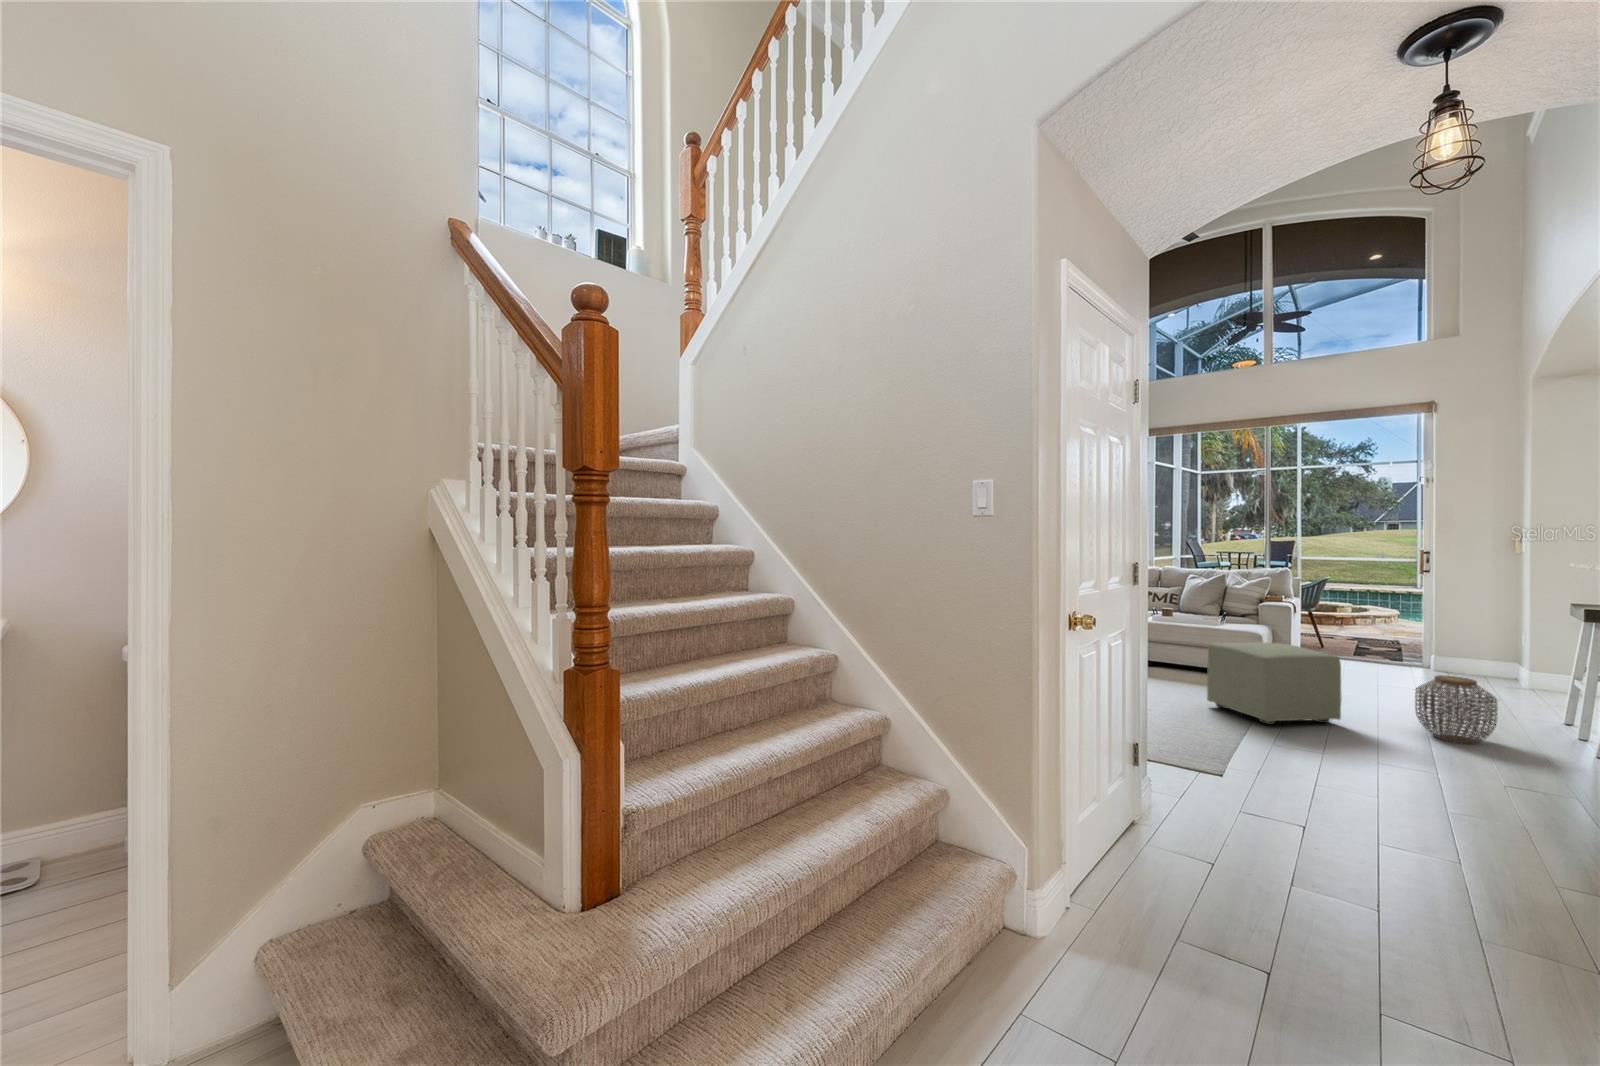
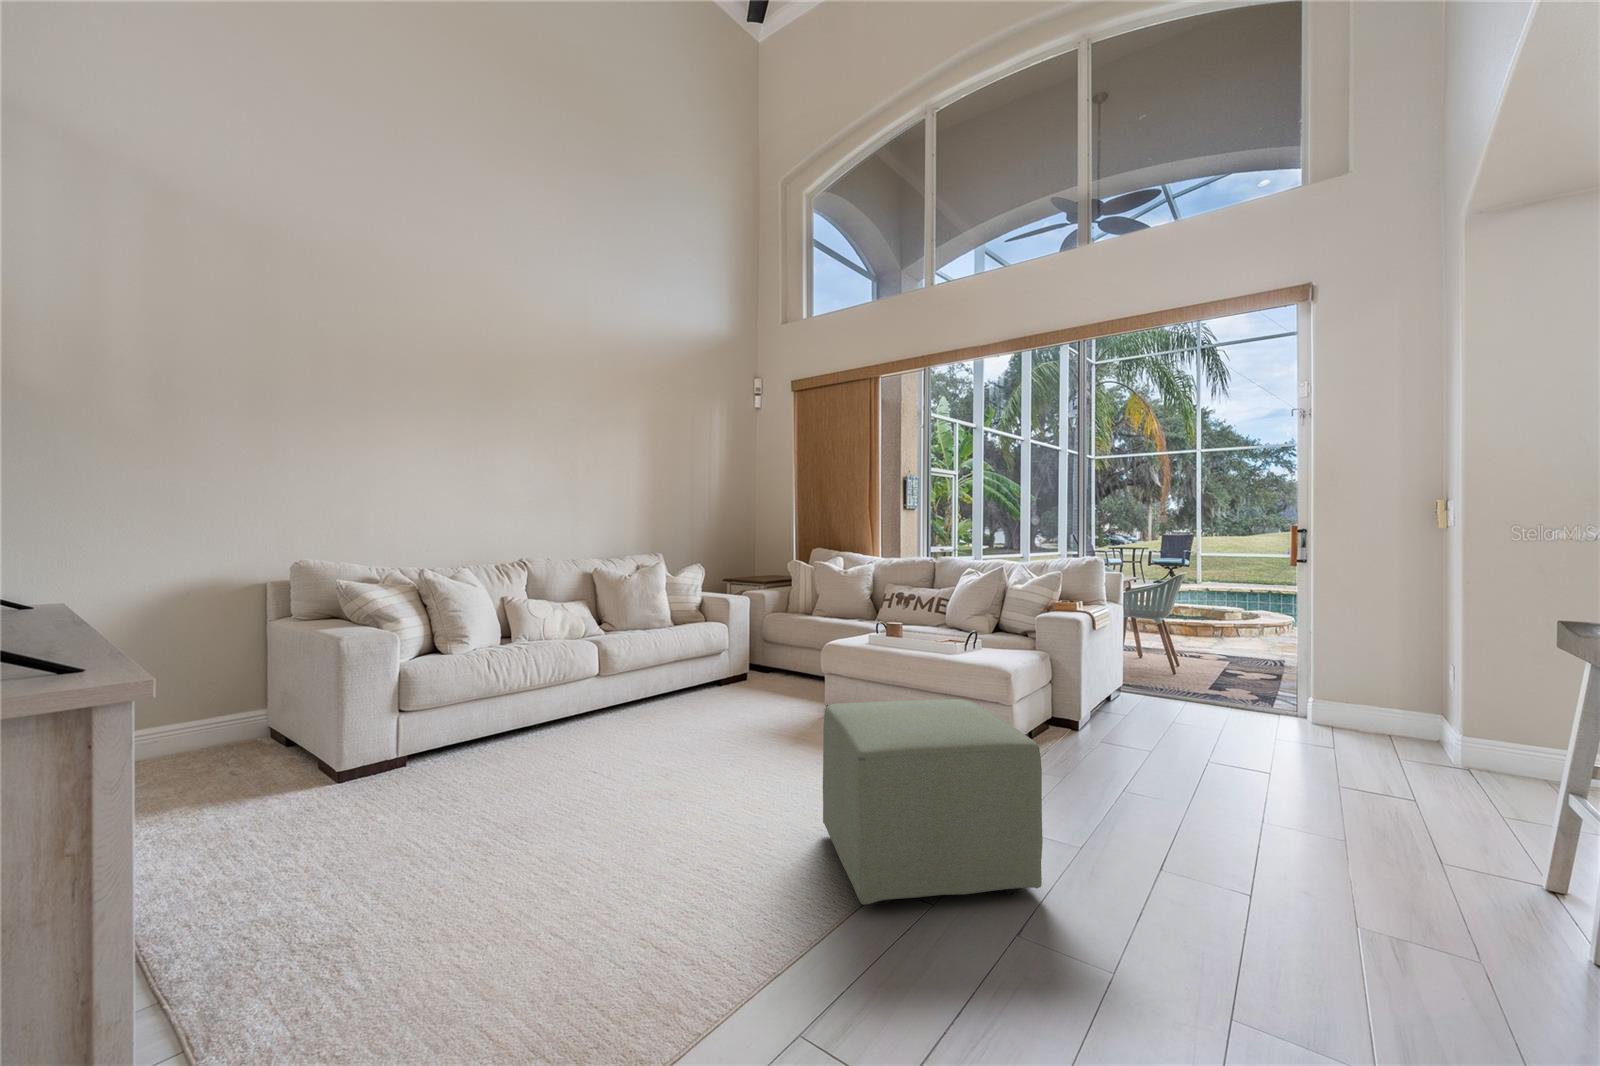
woven basket: present [1415,675,1498,744] -> none [1189,795,1365,983]

